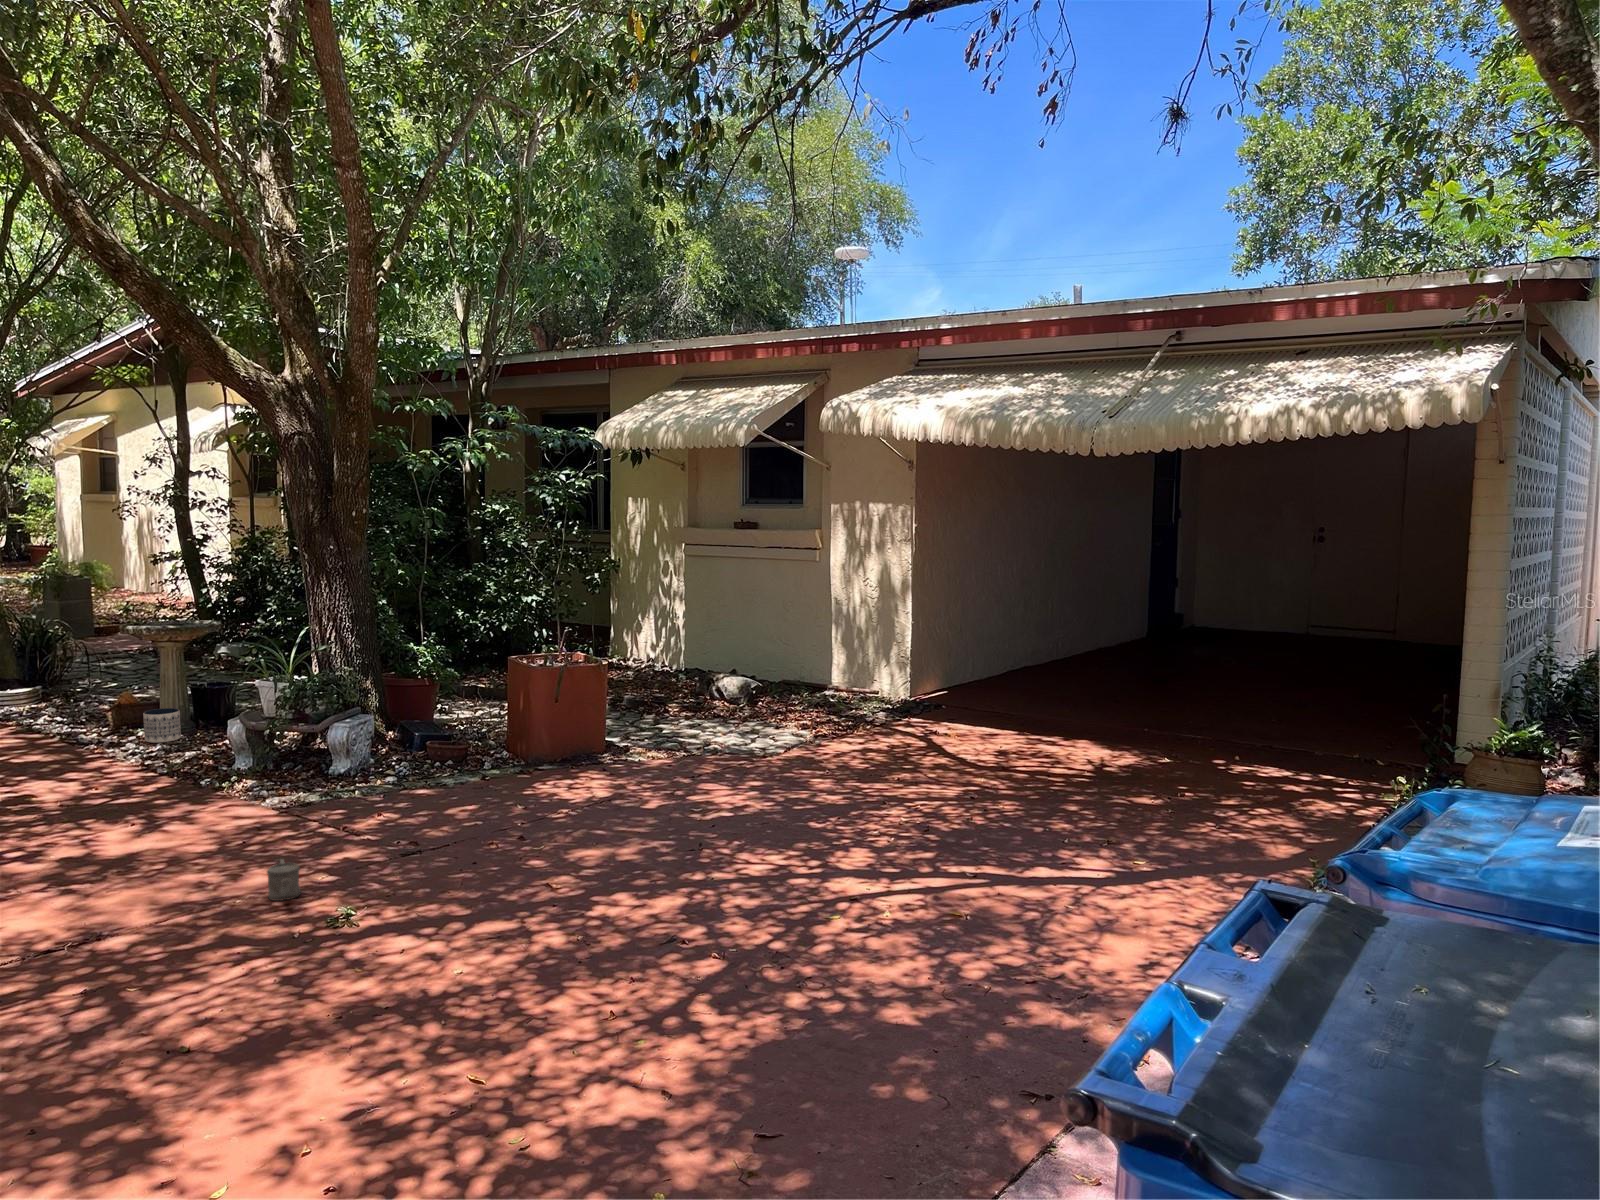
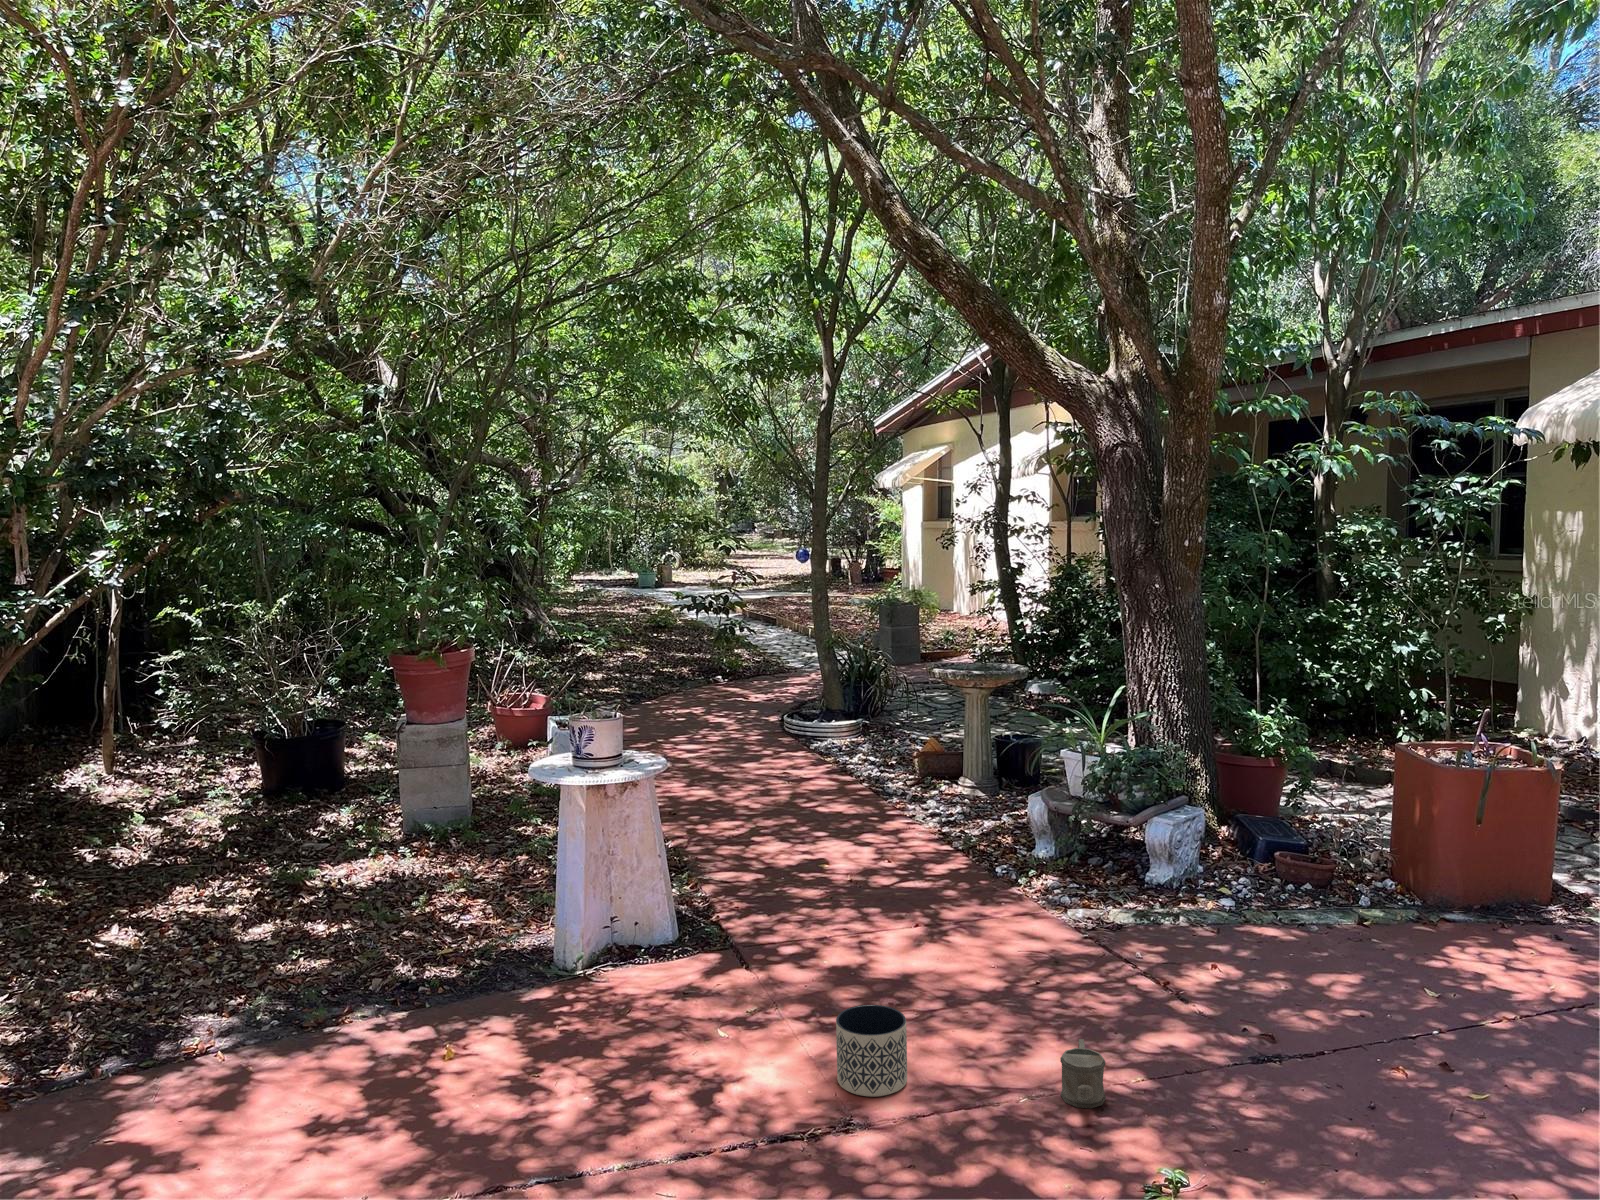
planter: present [143,708,181,743] -> present [836,1005,907,1097]

